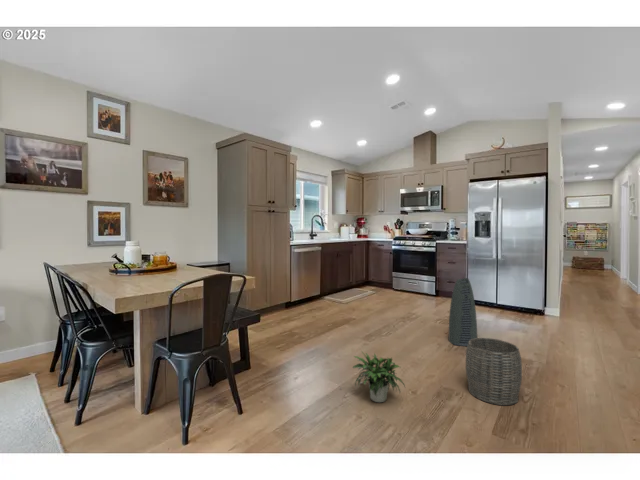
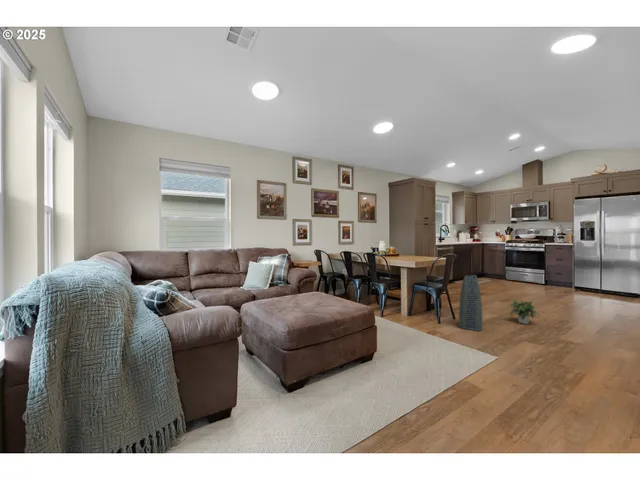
air purifier: present [448,278,477,346] -> present [459,275,483,331]
woven basket: present [466,338,522,405] -> none [577,297,615,330]

